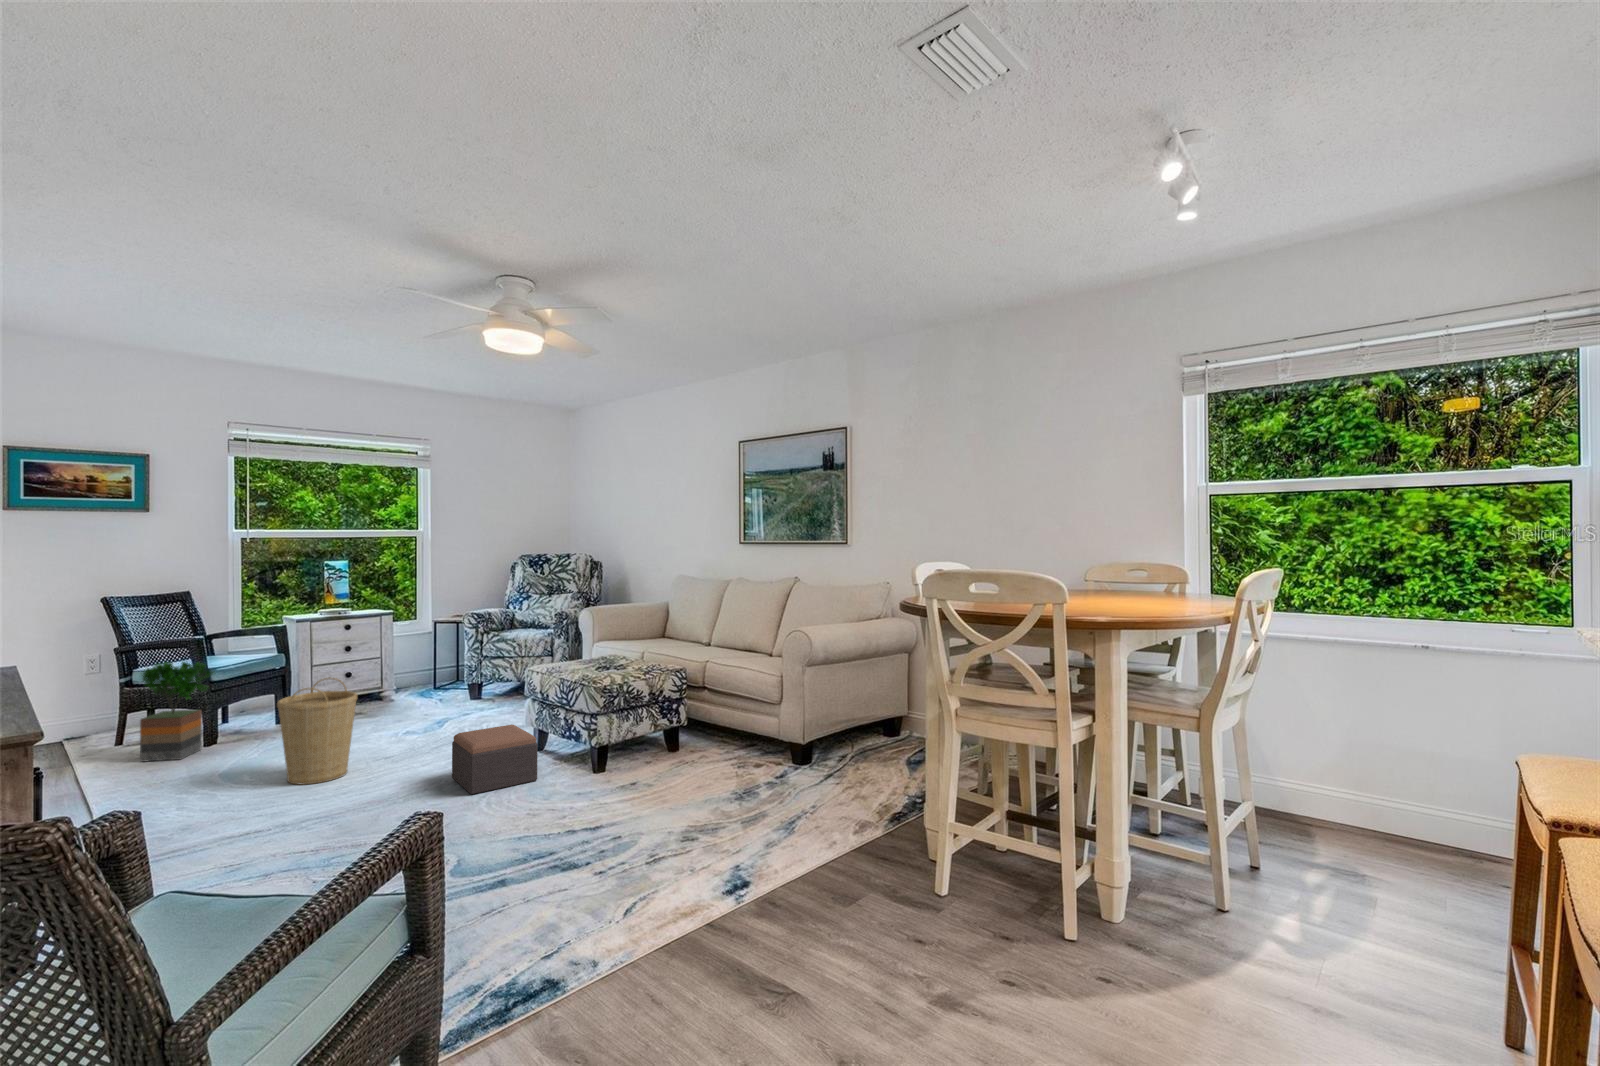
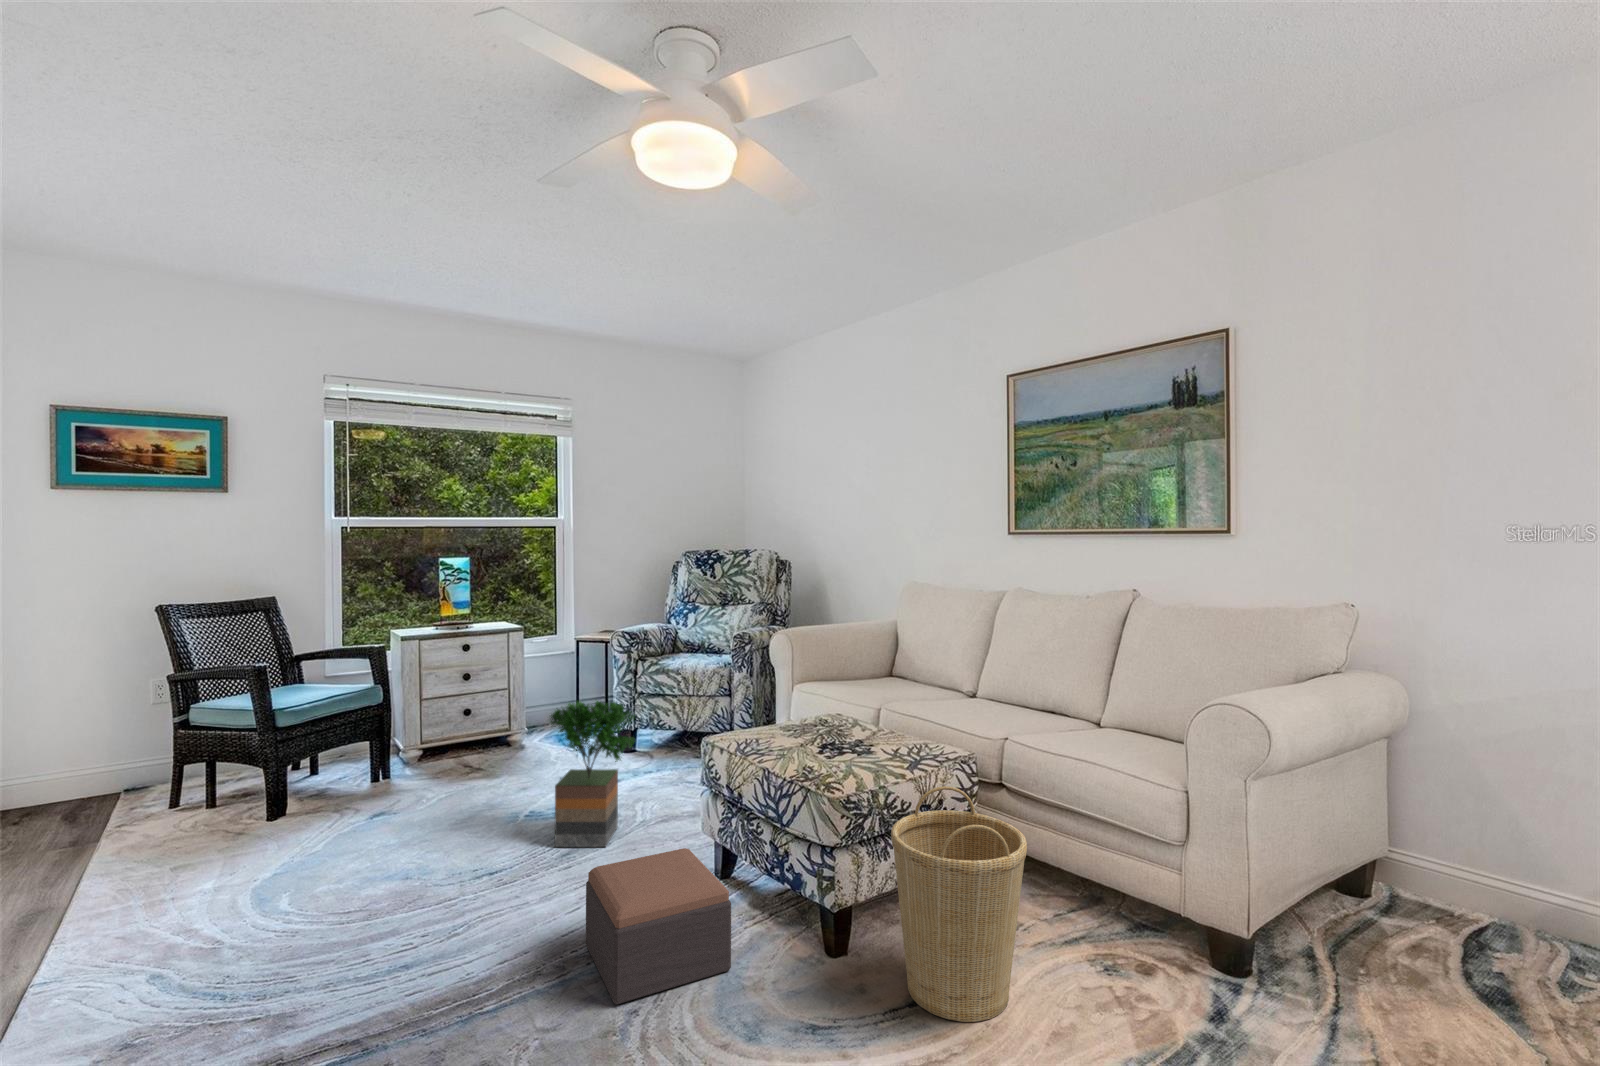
potted tree: present [140,662,214,762] -> present [550,701,635,847]
basket: present [277,677,357,784] -> present [891,786,1027,1022]

